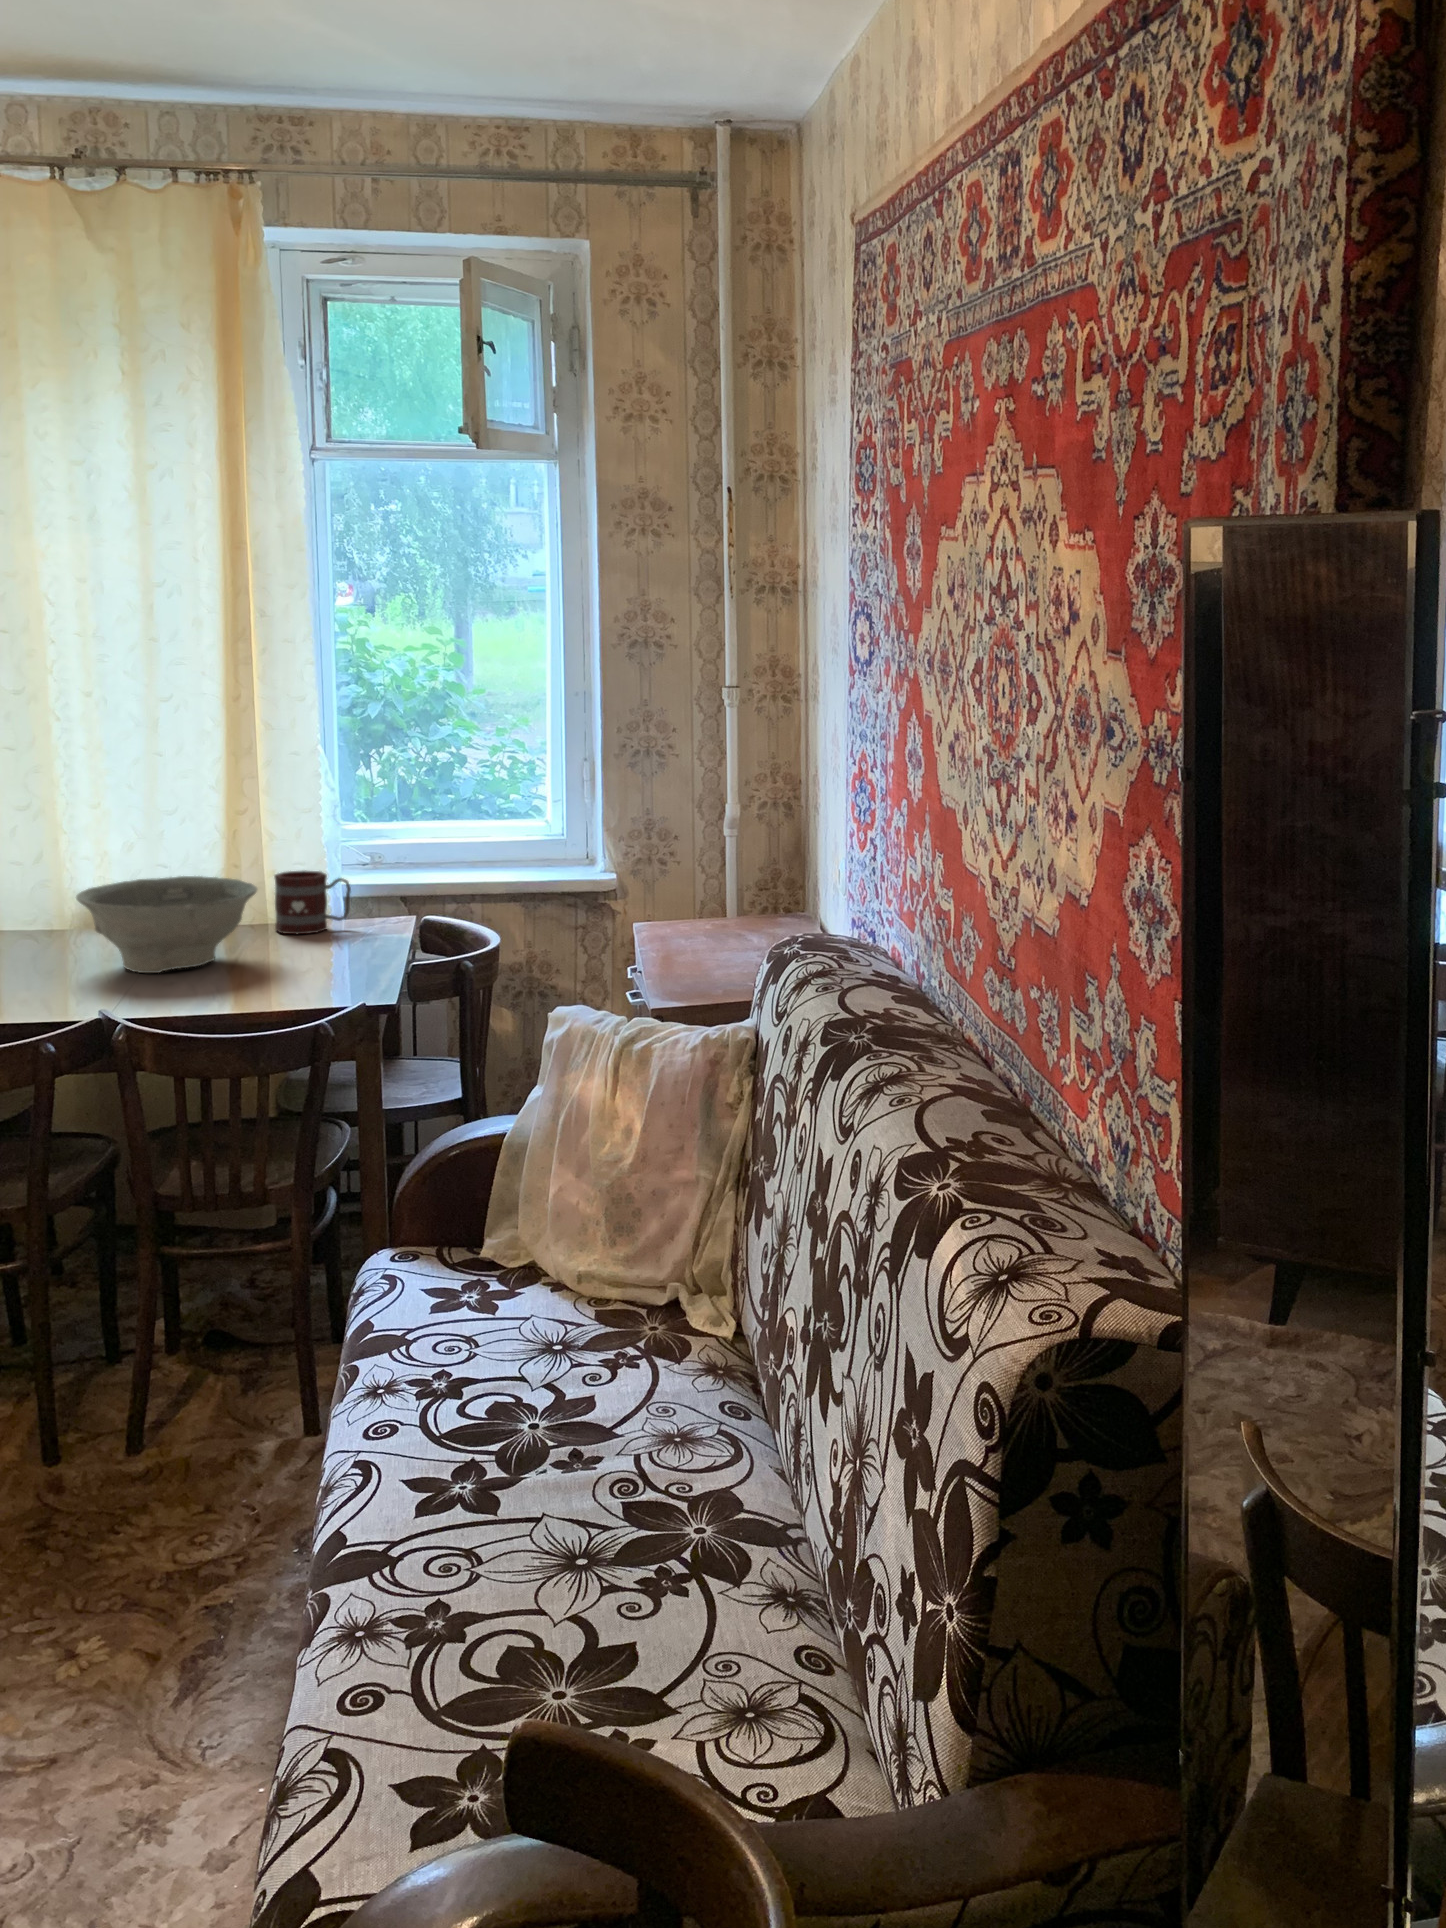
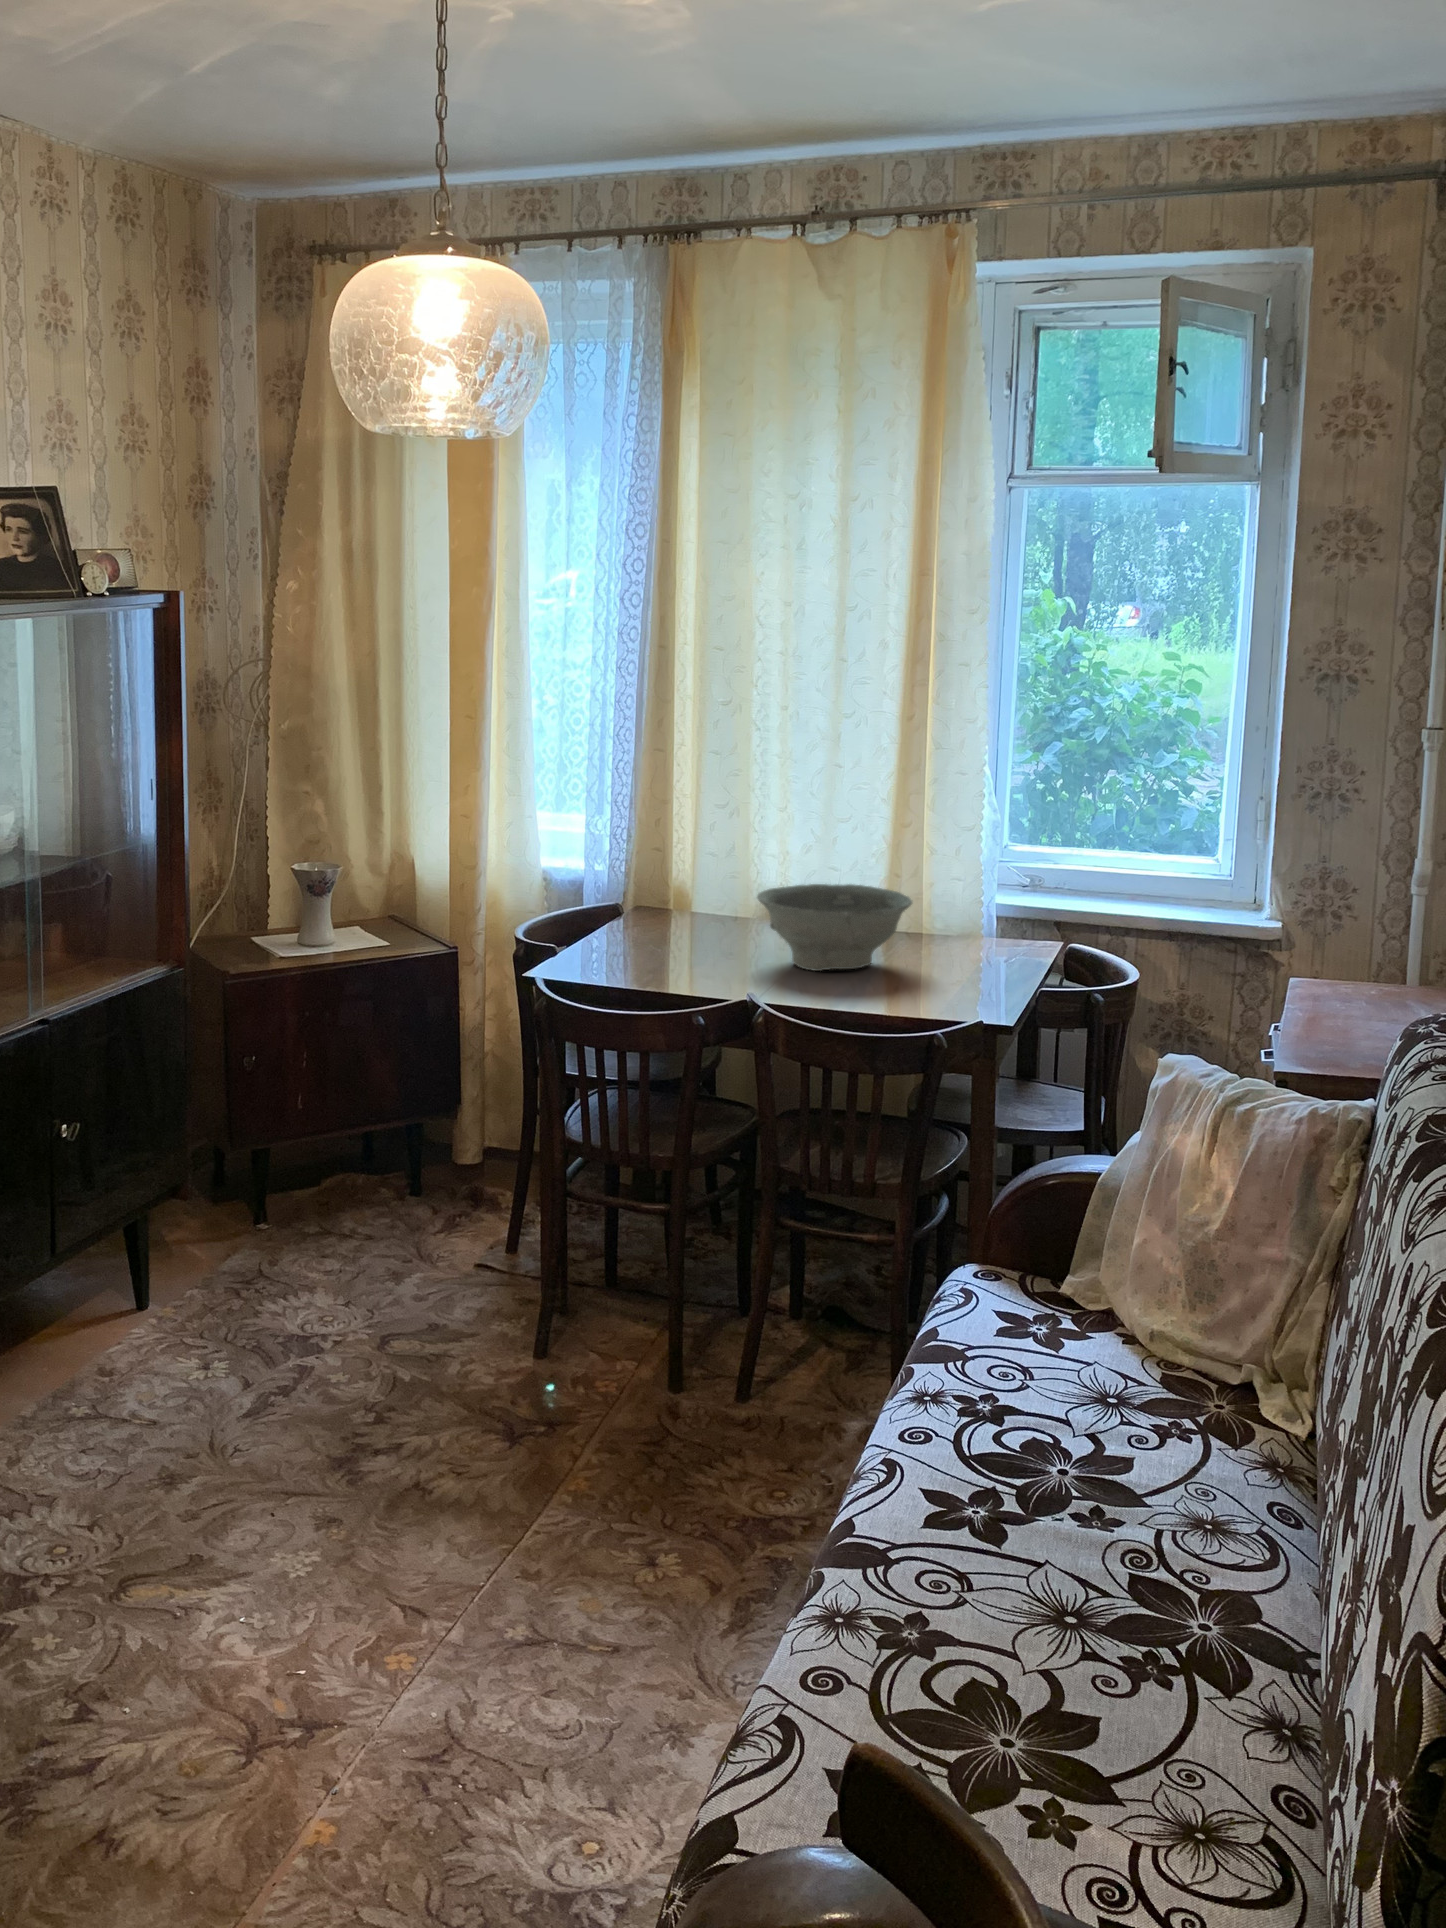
mug: present [274,870,351,934] -> none [935,888,1007,949]

